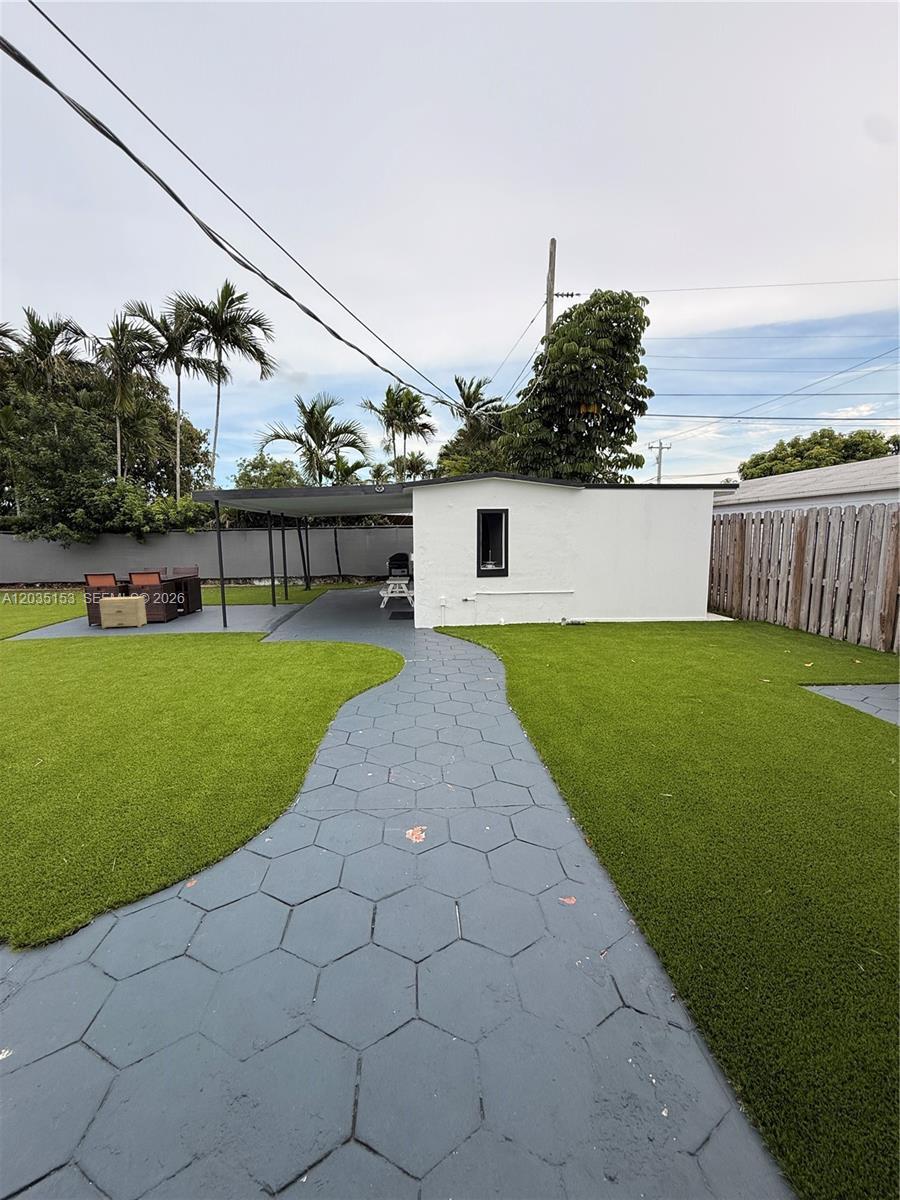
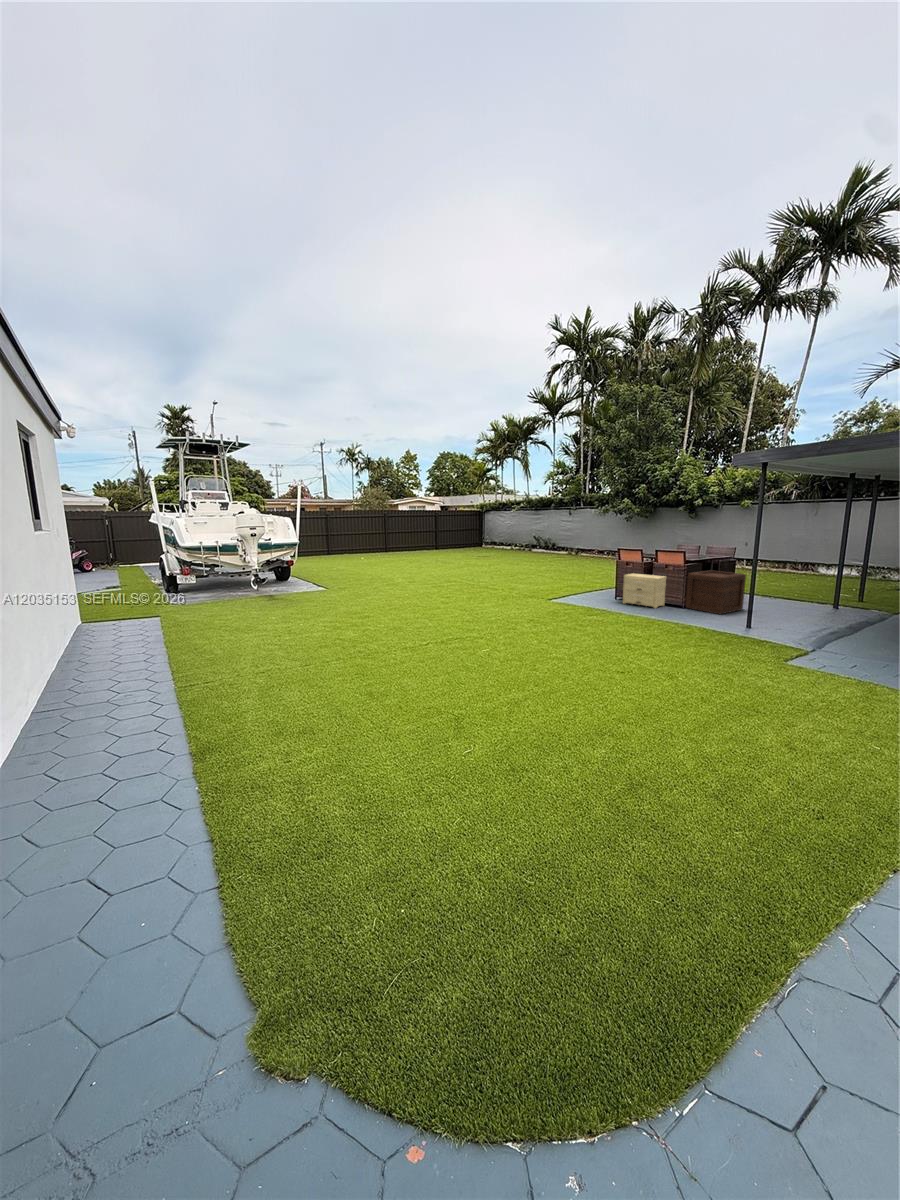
wooden crate: none [165,587,215,622] -> present [686,570,746,614]

